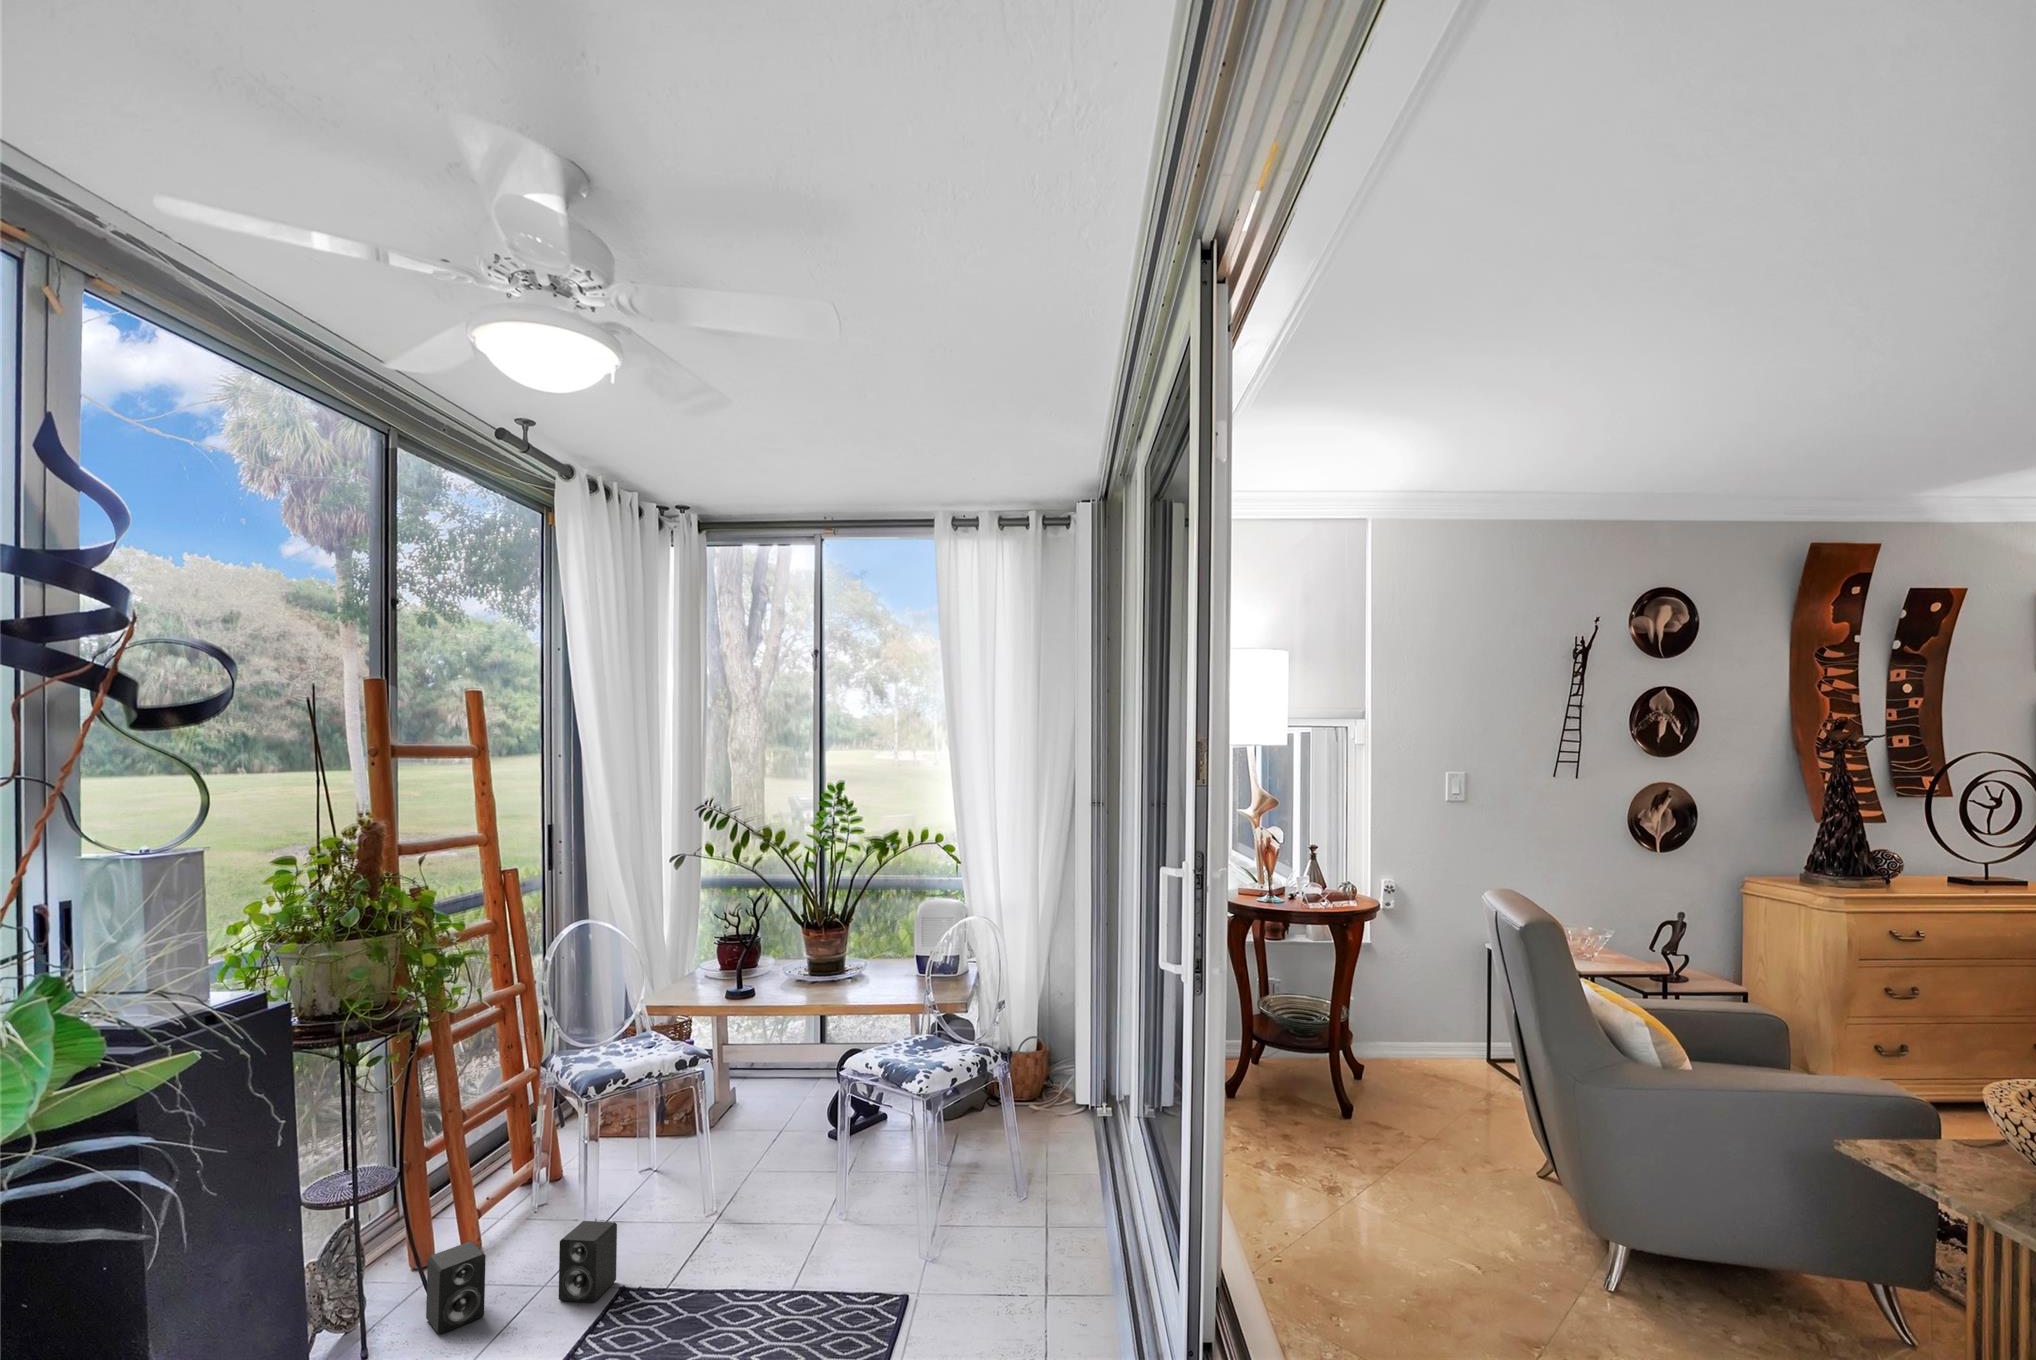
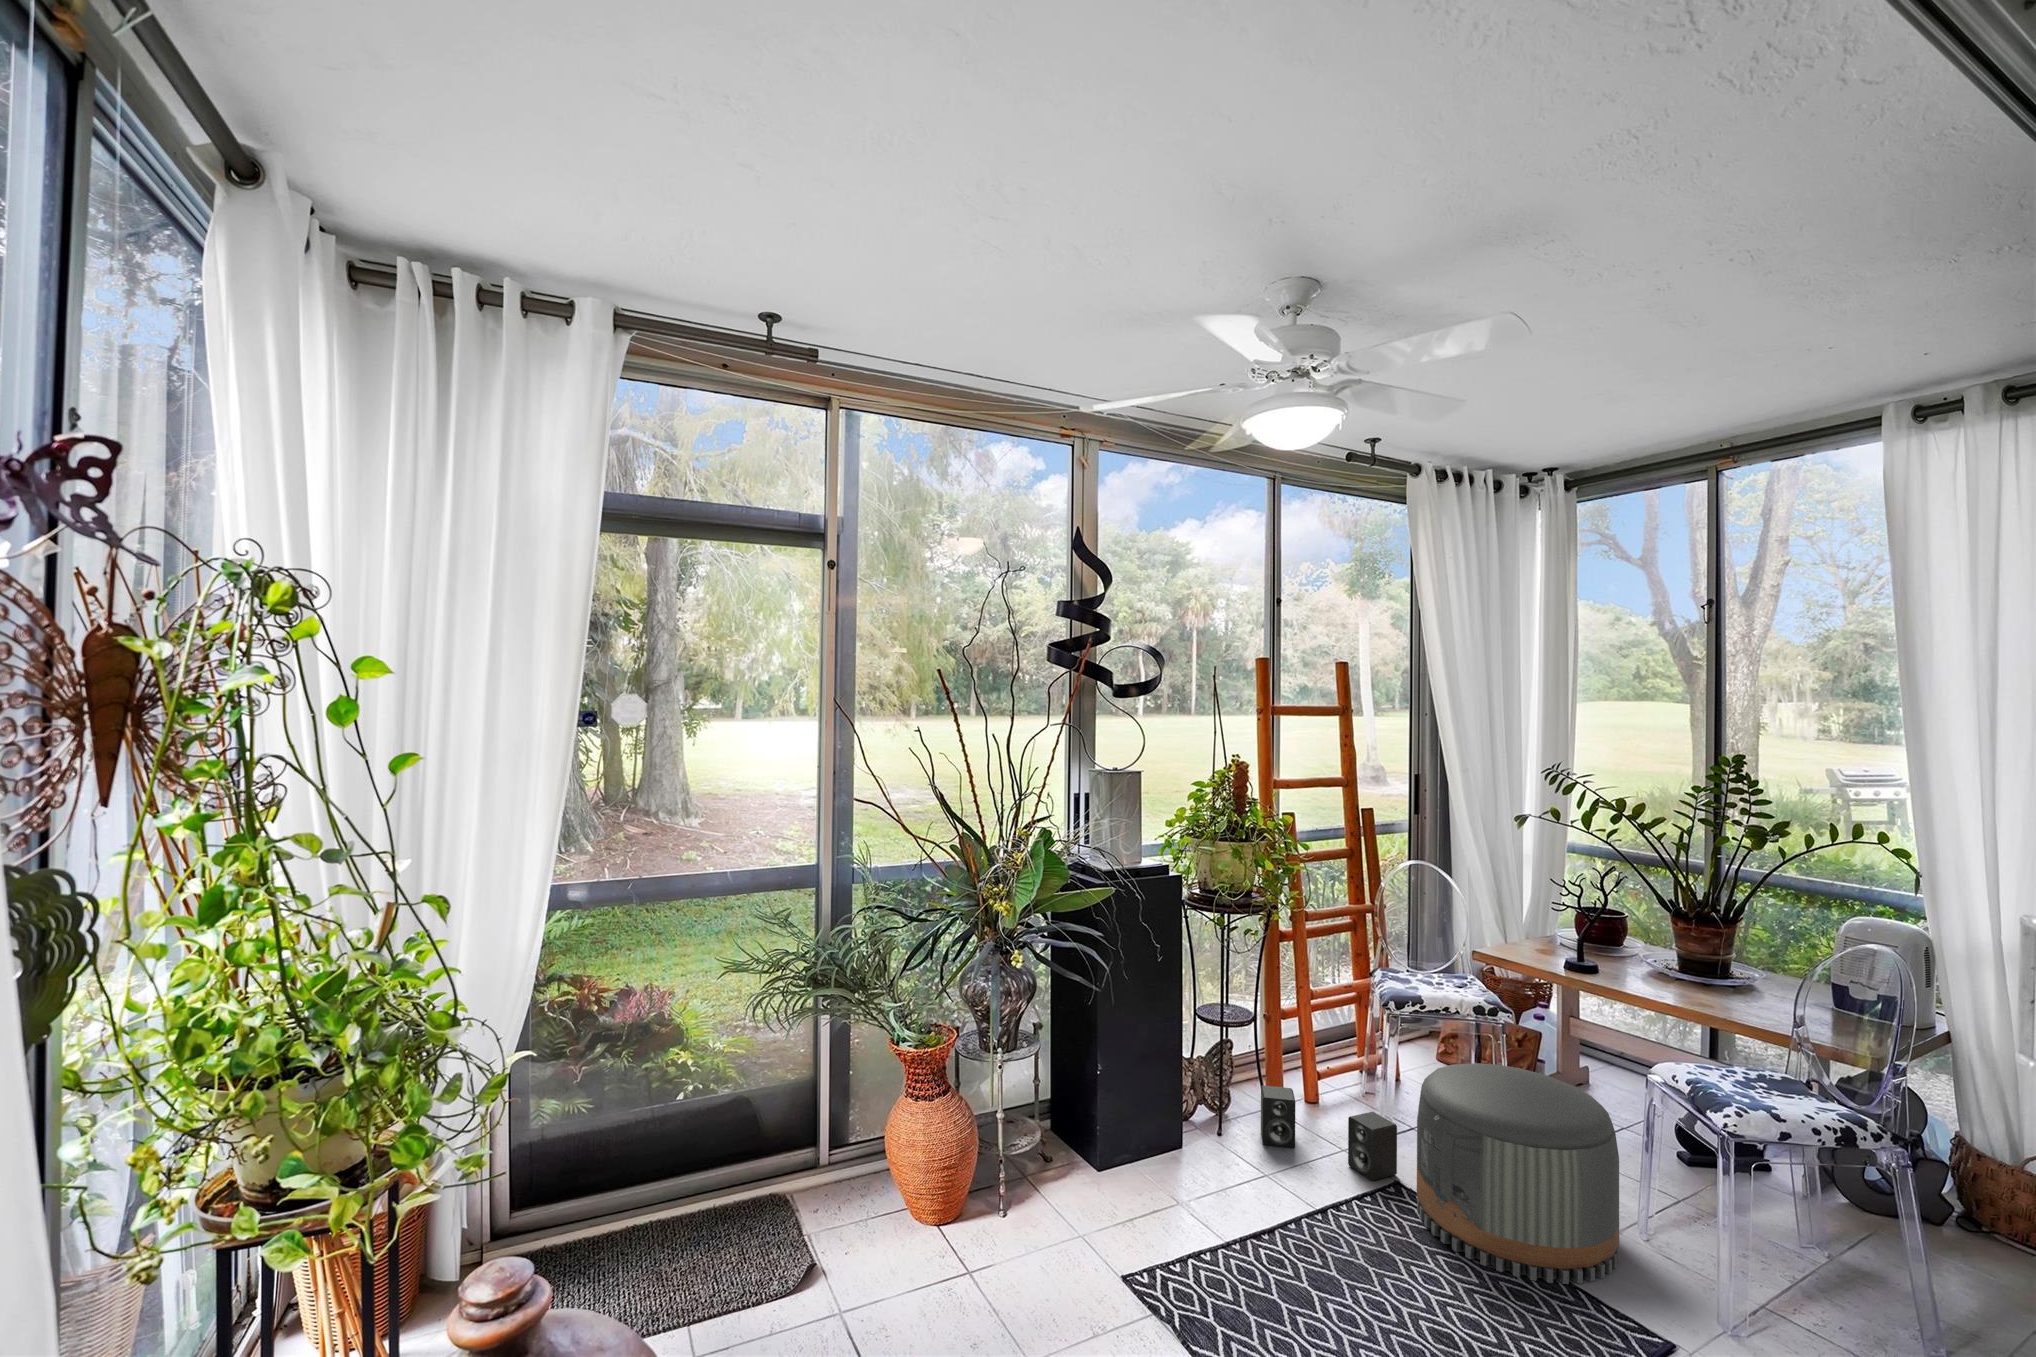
pouf: none [650,1103,838,1326] -> present [1417,1063,1619,1284]

